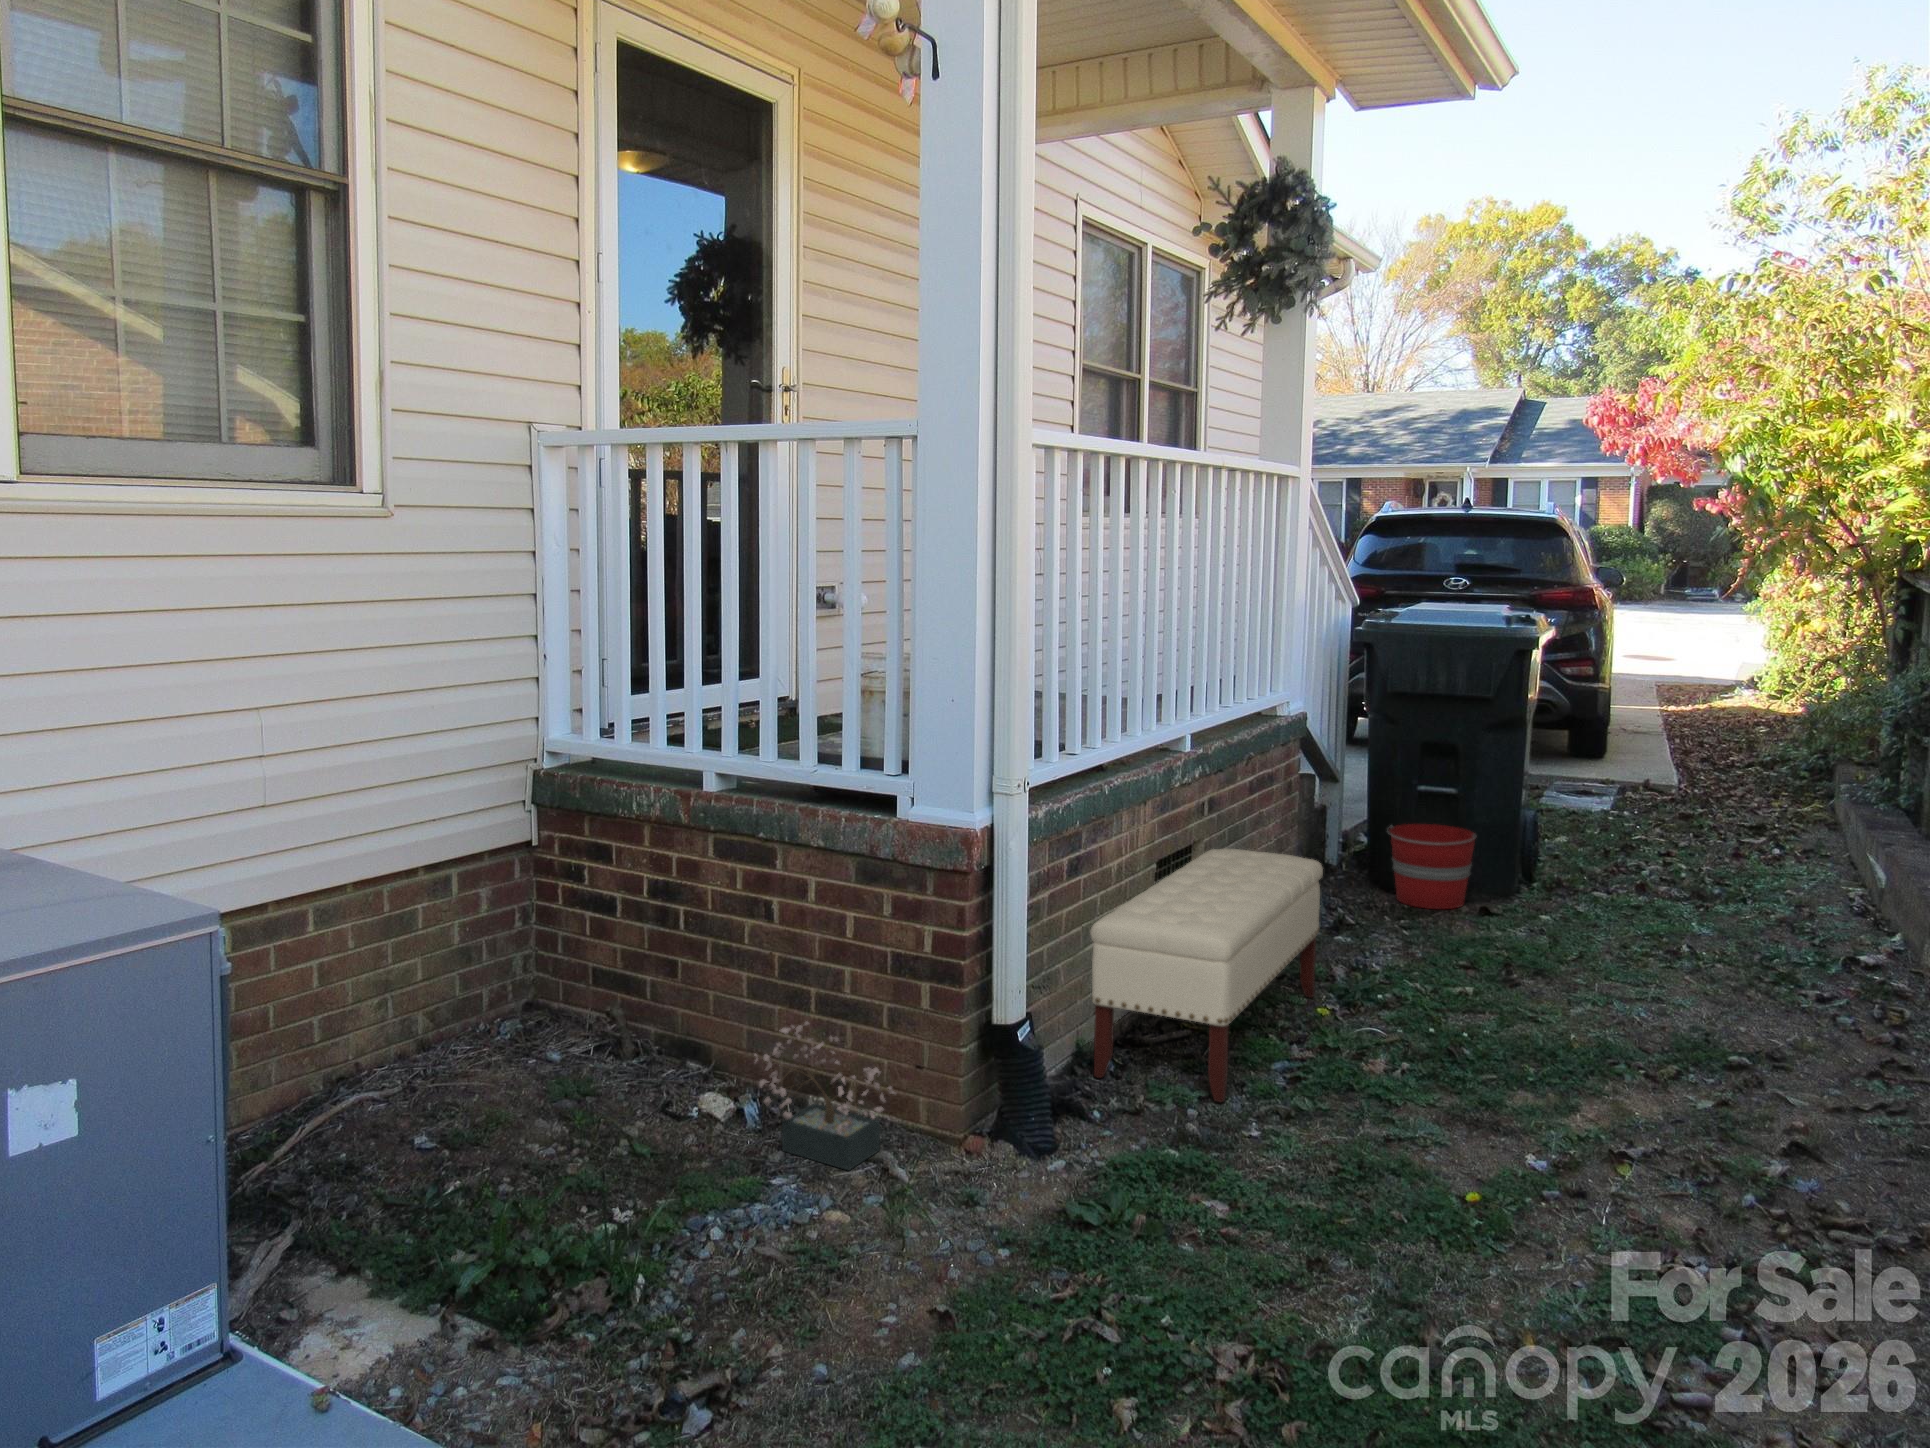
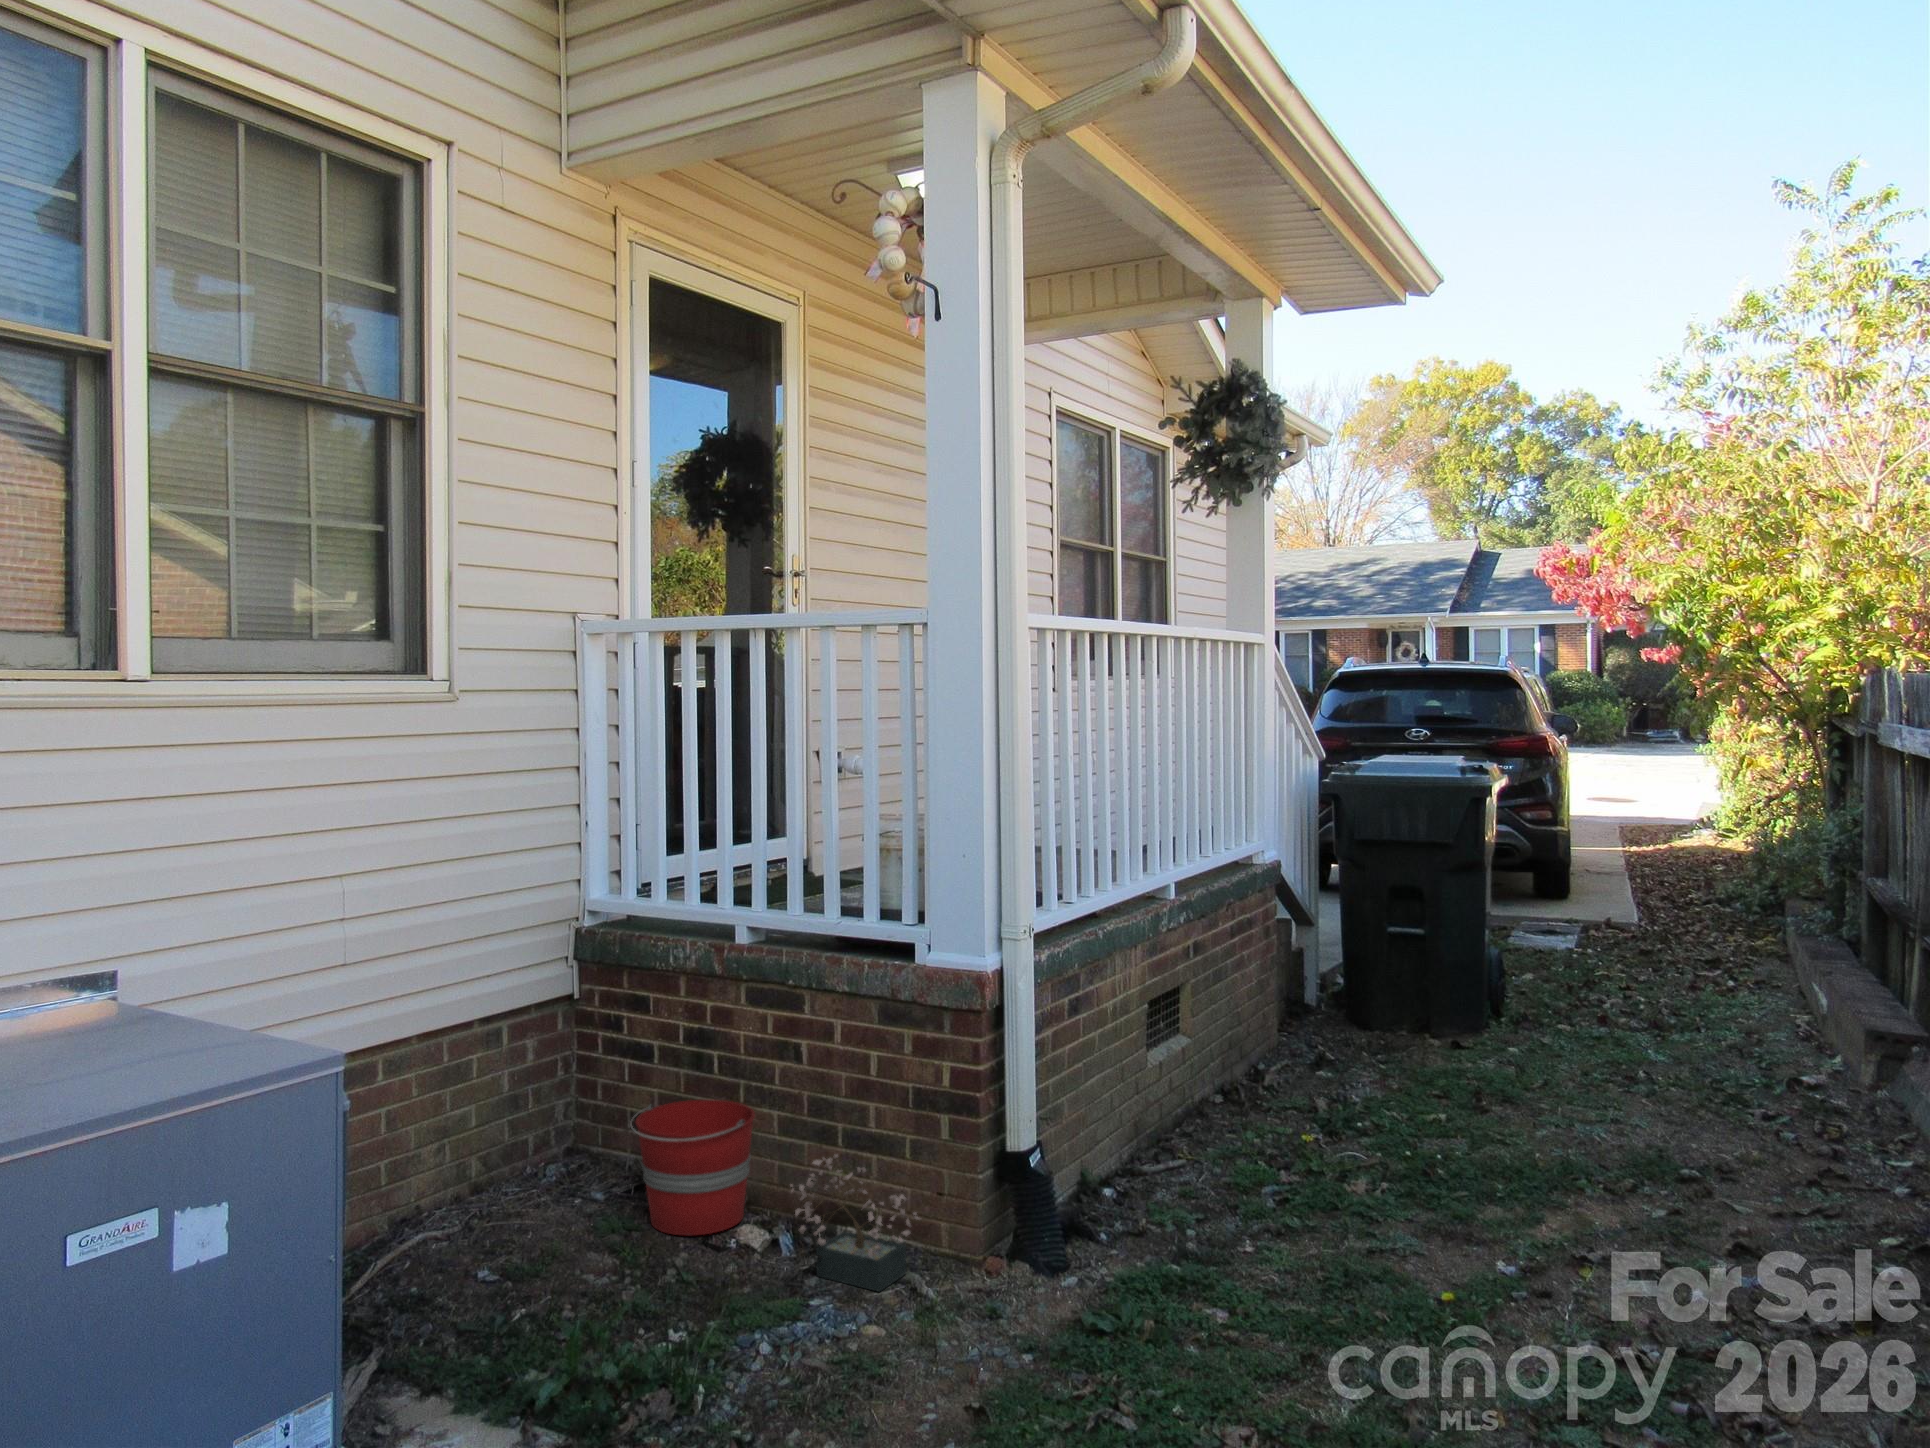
bucket: present [1389,824,1476,909] -> present [630,1100,755,1236]
bench: present [1090,848,1323,1102] -> none [1091,988,1302,1223]

